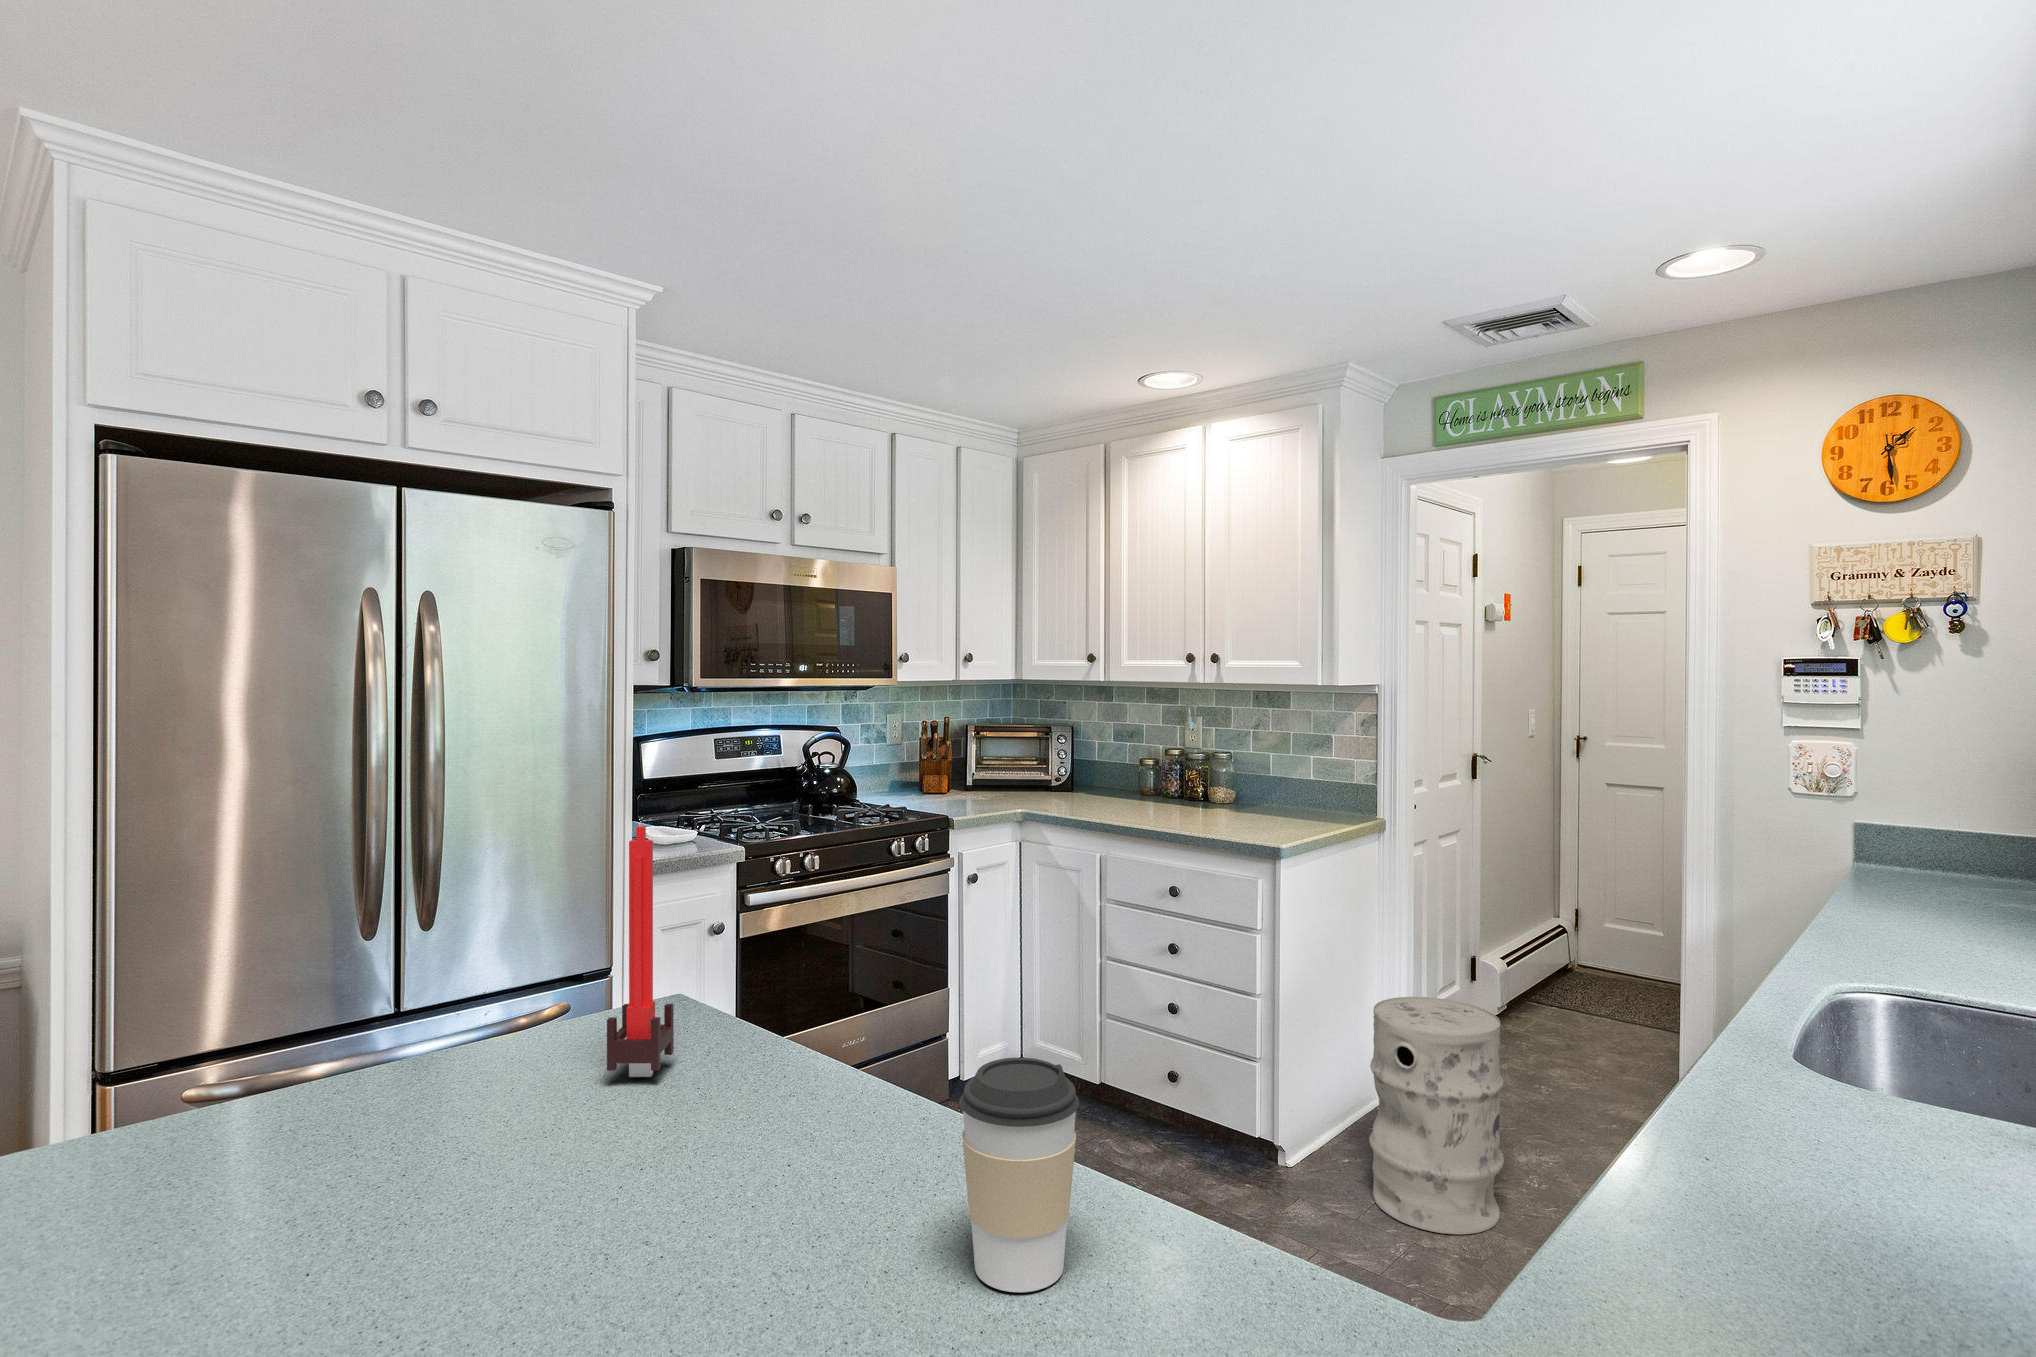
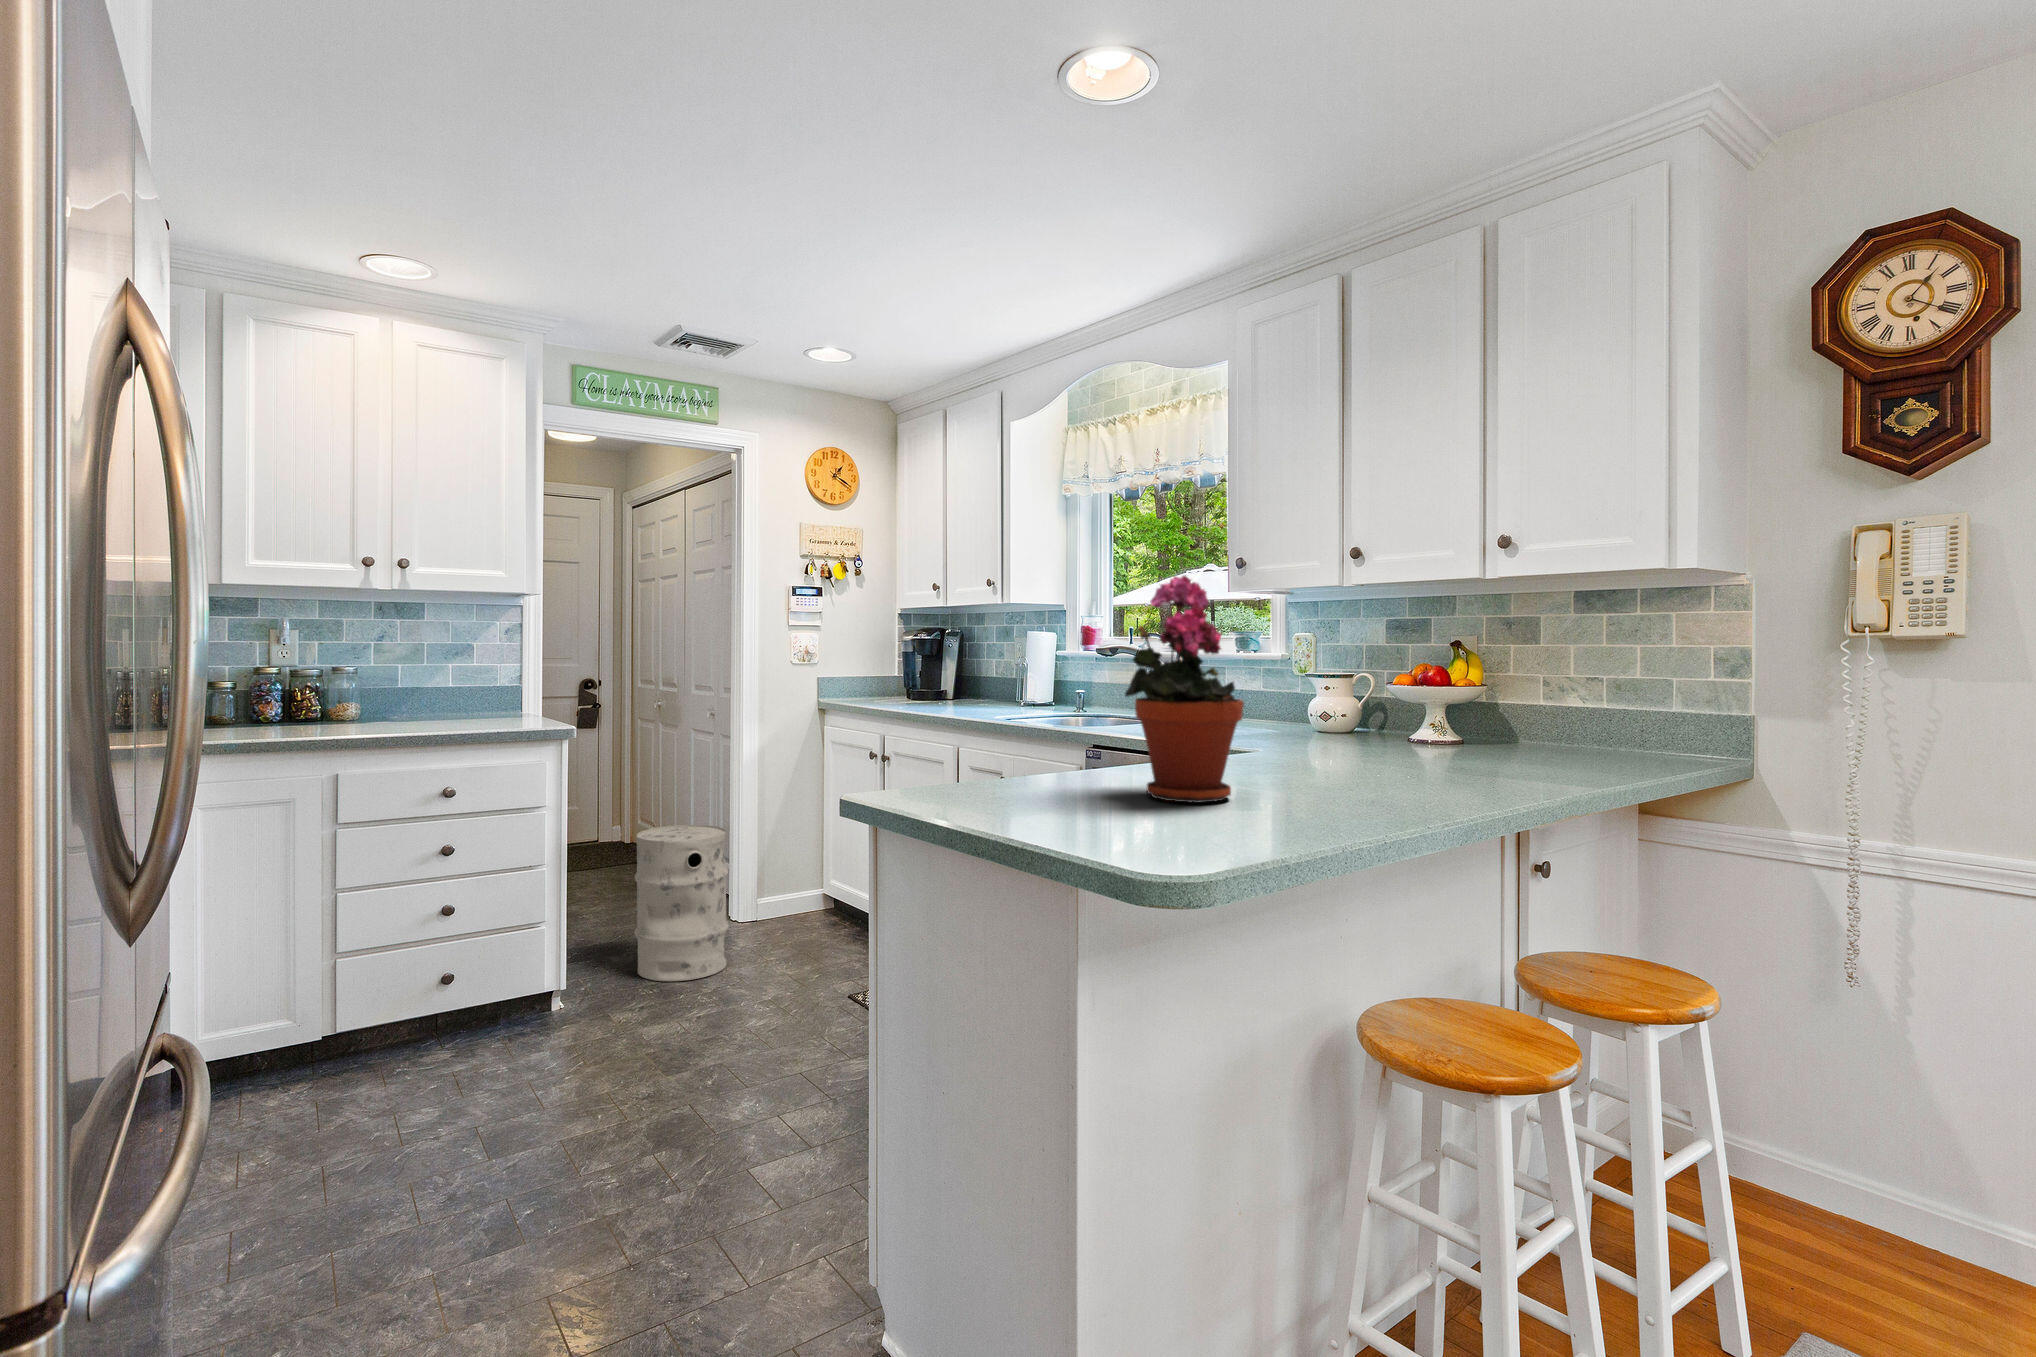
potted plant: none [290,732,552,1188] -> present [1125,576,1244,803]
candle: present [607,826,674,1077] -> none [1077,638,1107,781]
coffee cup: present [959,1058,1079,1292] -> none [1256,692,1296,759]

